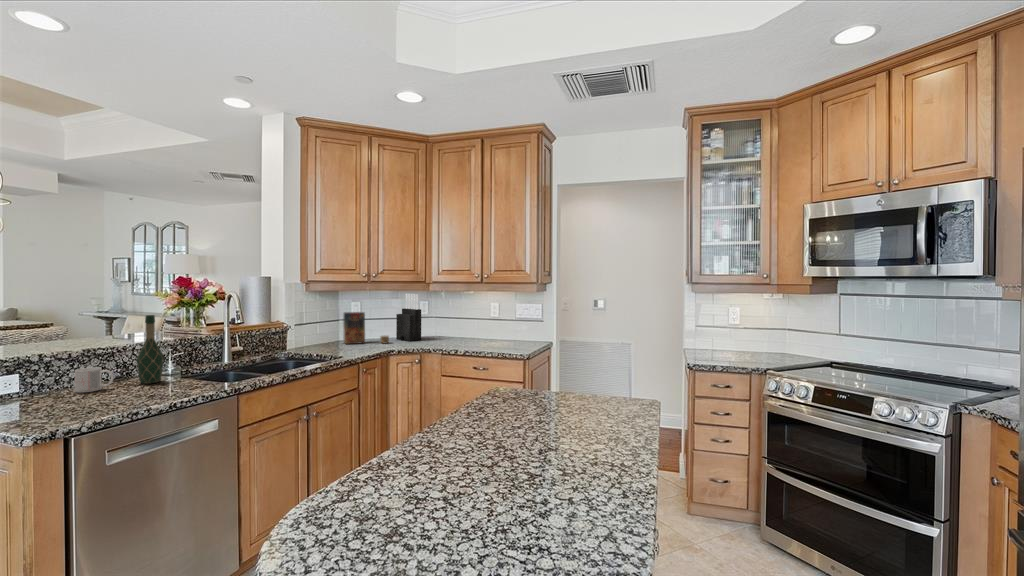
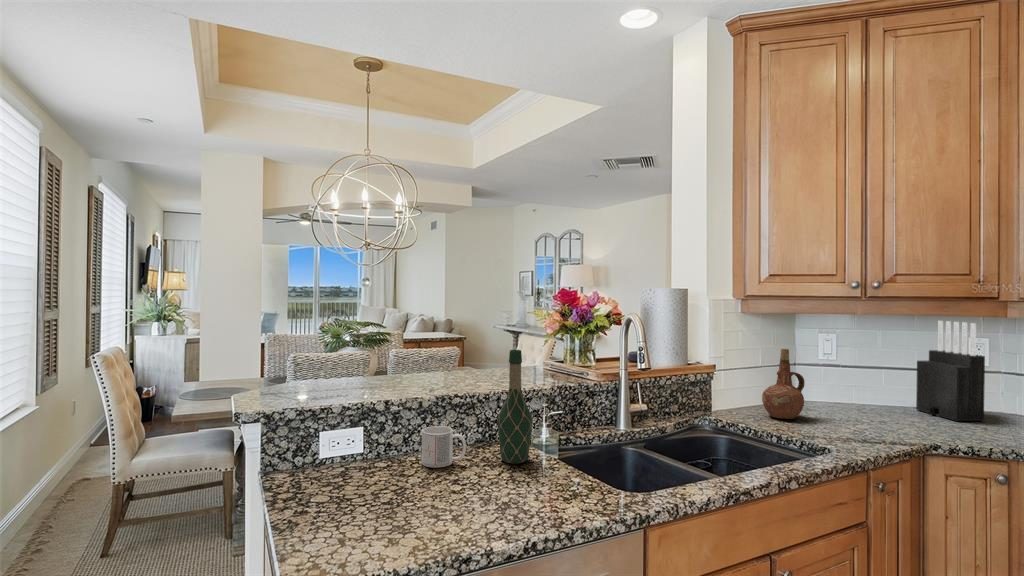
ceramic pitcher: none [316,311,339,349] -> present [762,349,805,419]
cereal box: present [343,312,389,344] -> none [808,351,909,421]

